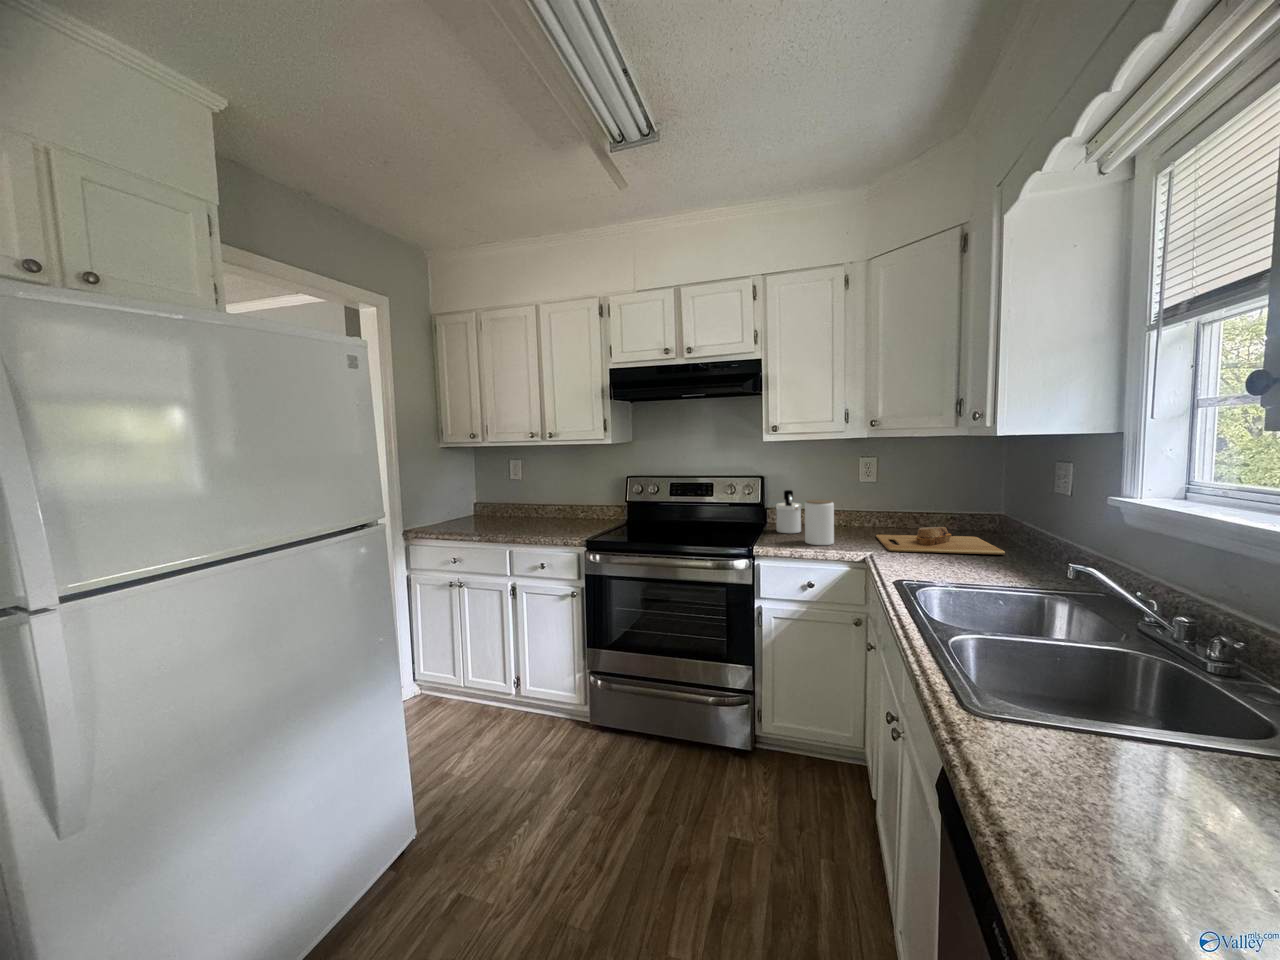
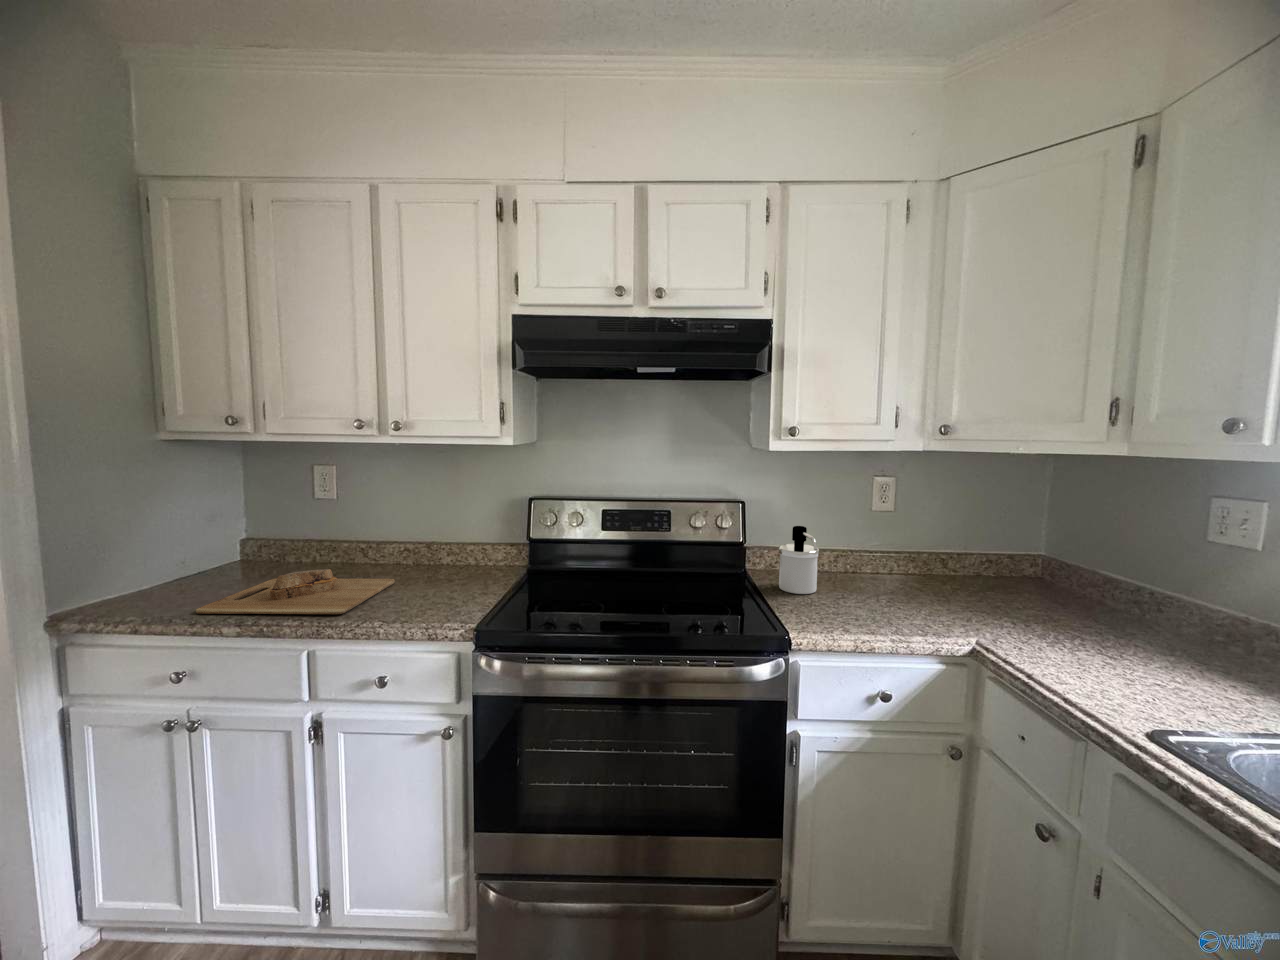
jar: present [805,500,834,545] -> none [846,546,897,624]
cutting board: present [876,527,1005,555] -> present [196,569,395,614]

